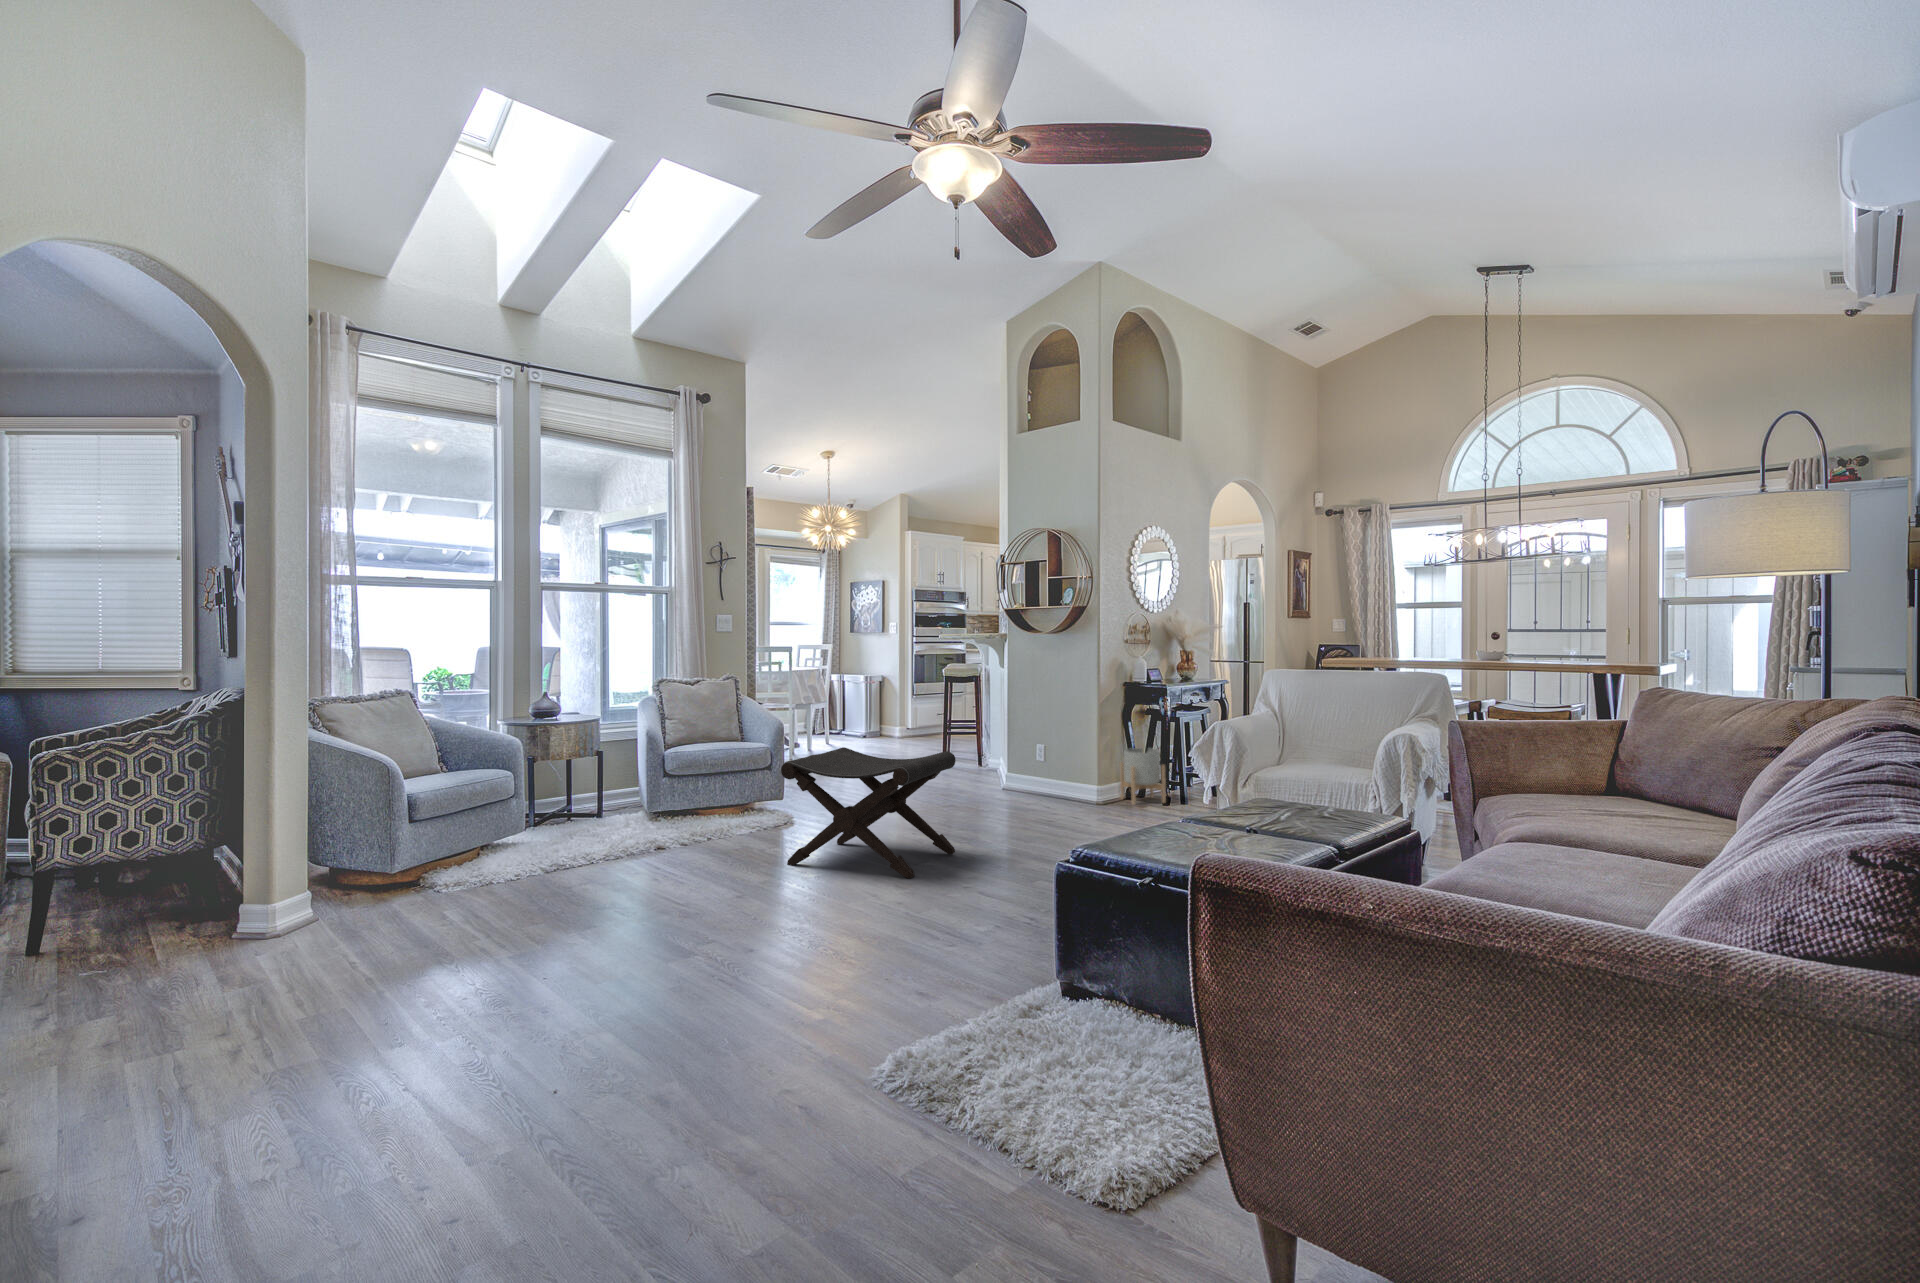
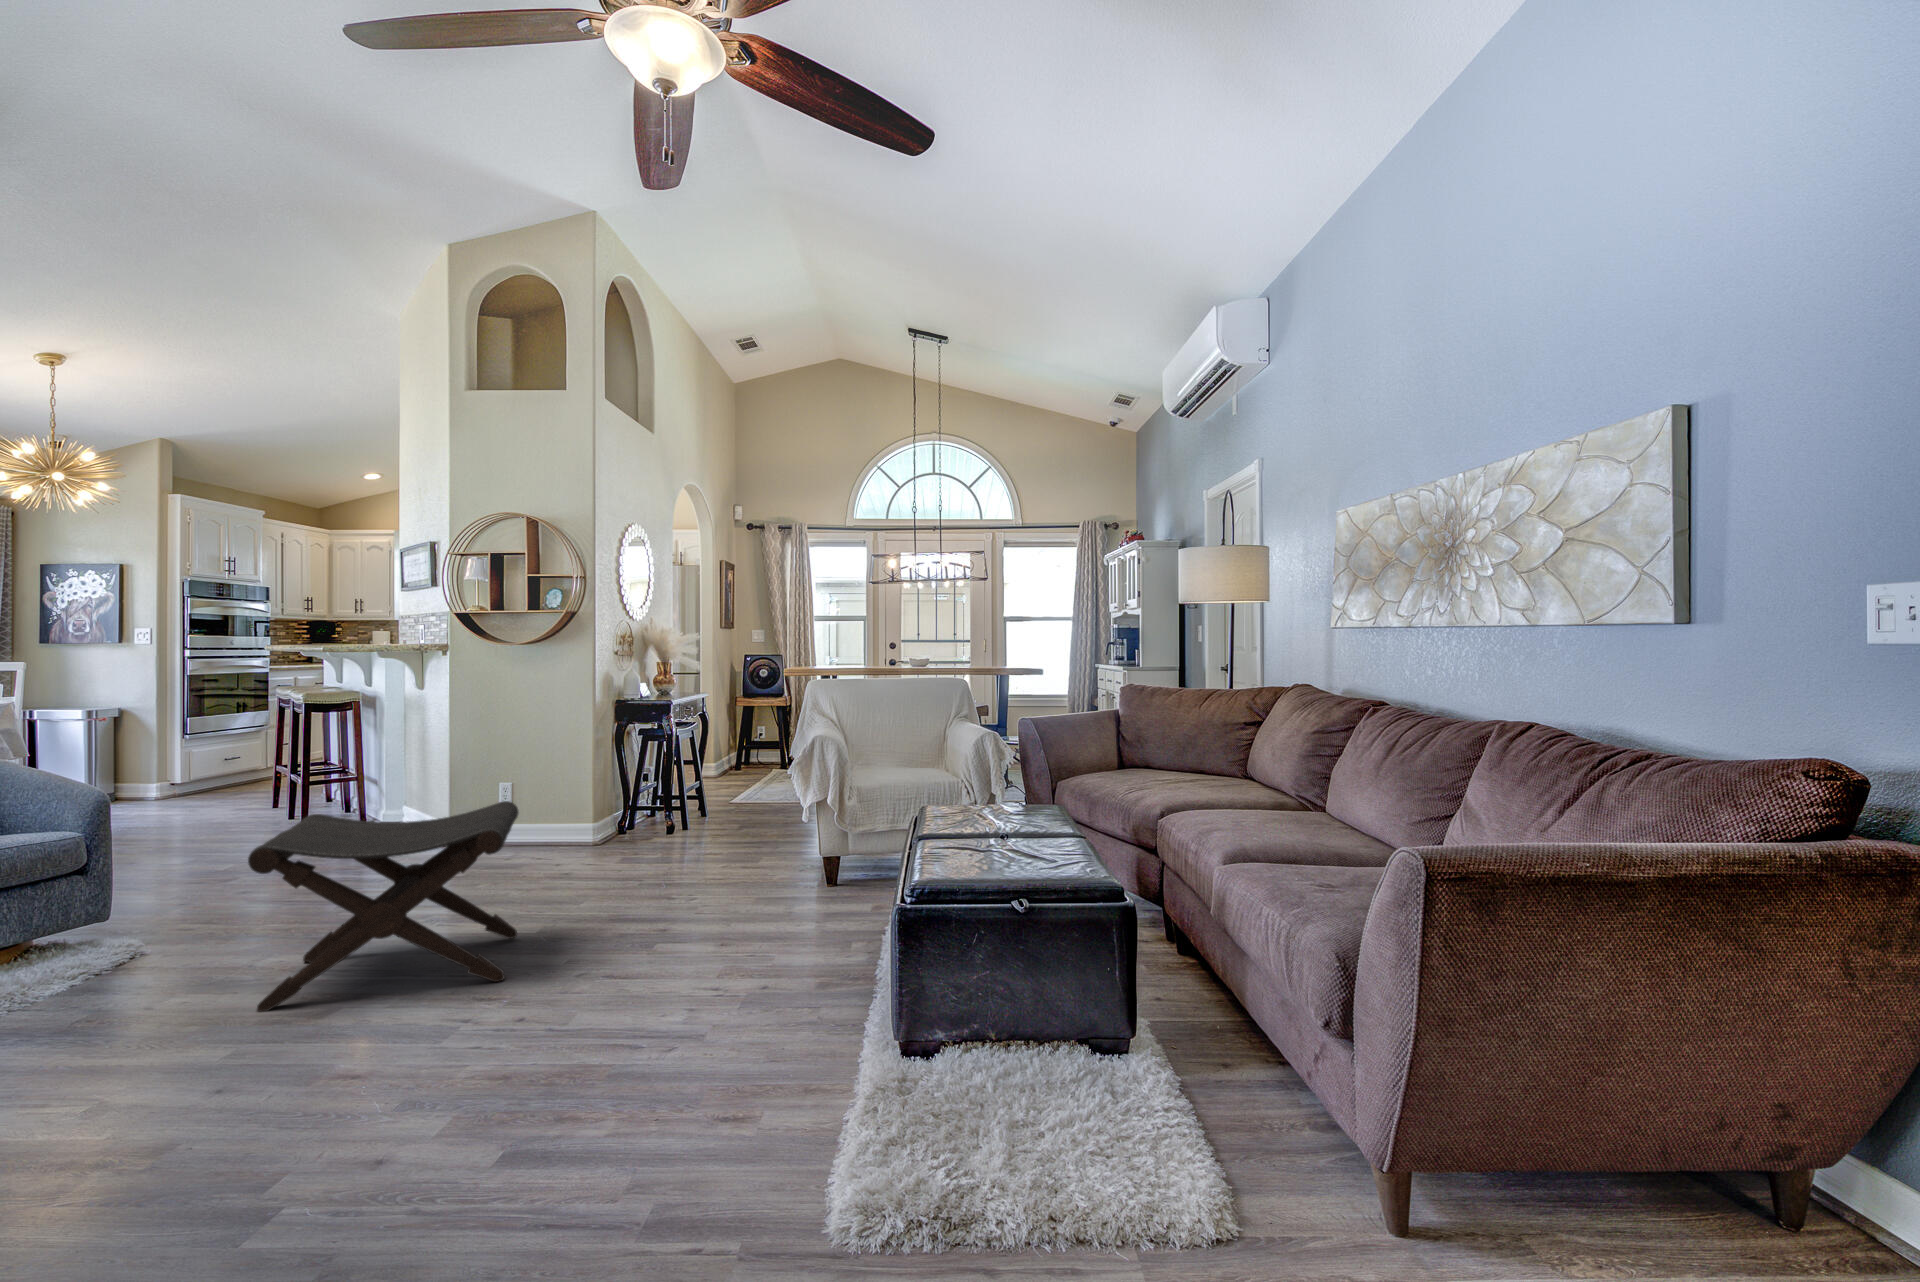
planter: present [1120,748,1166,805] -> none [615,775,673,842]

